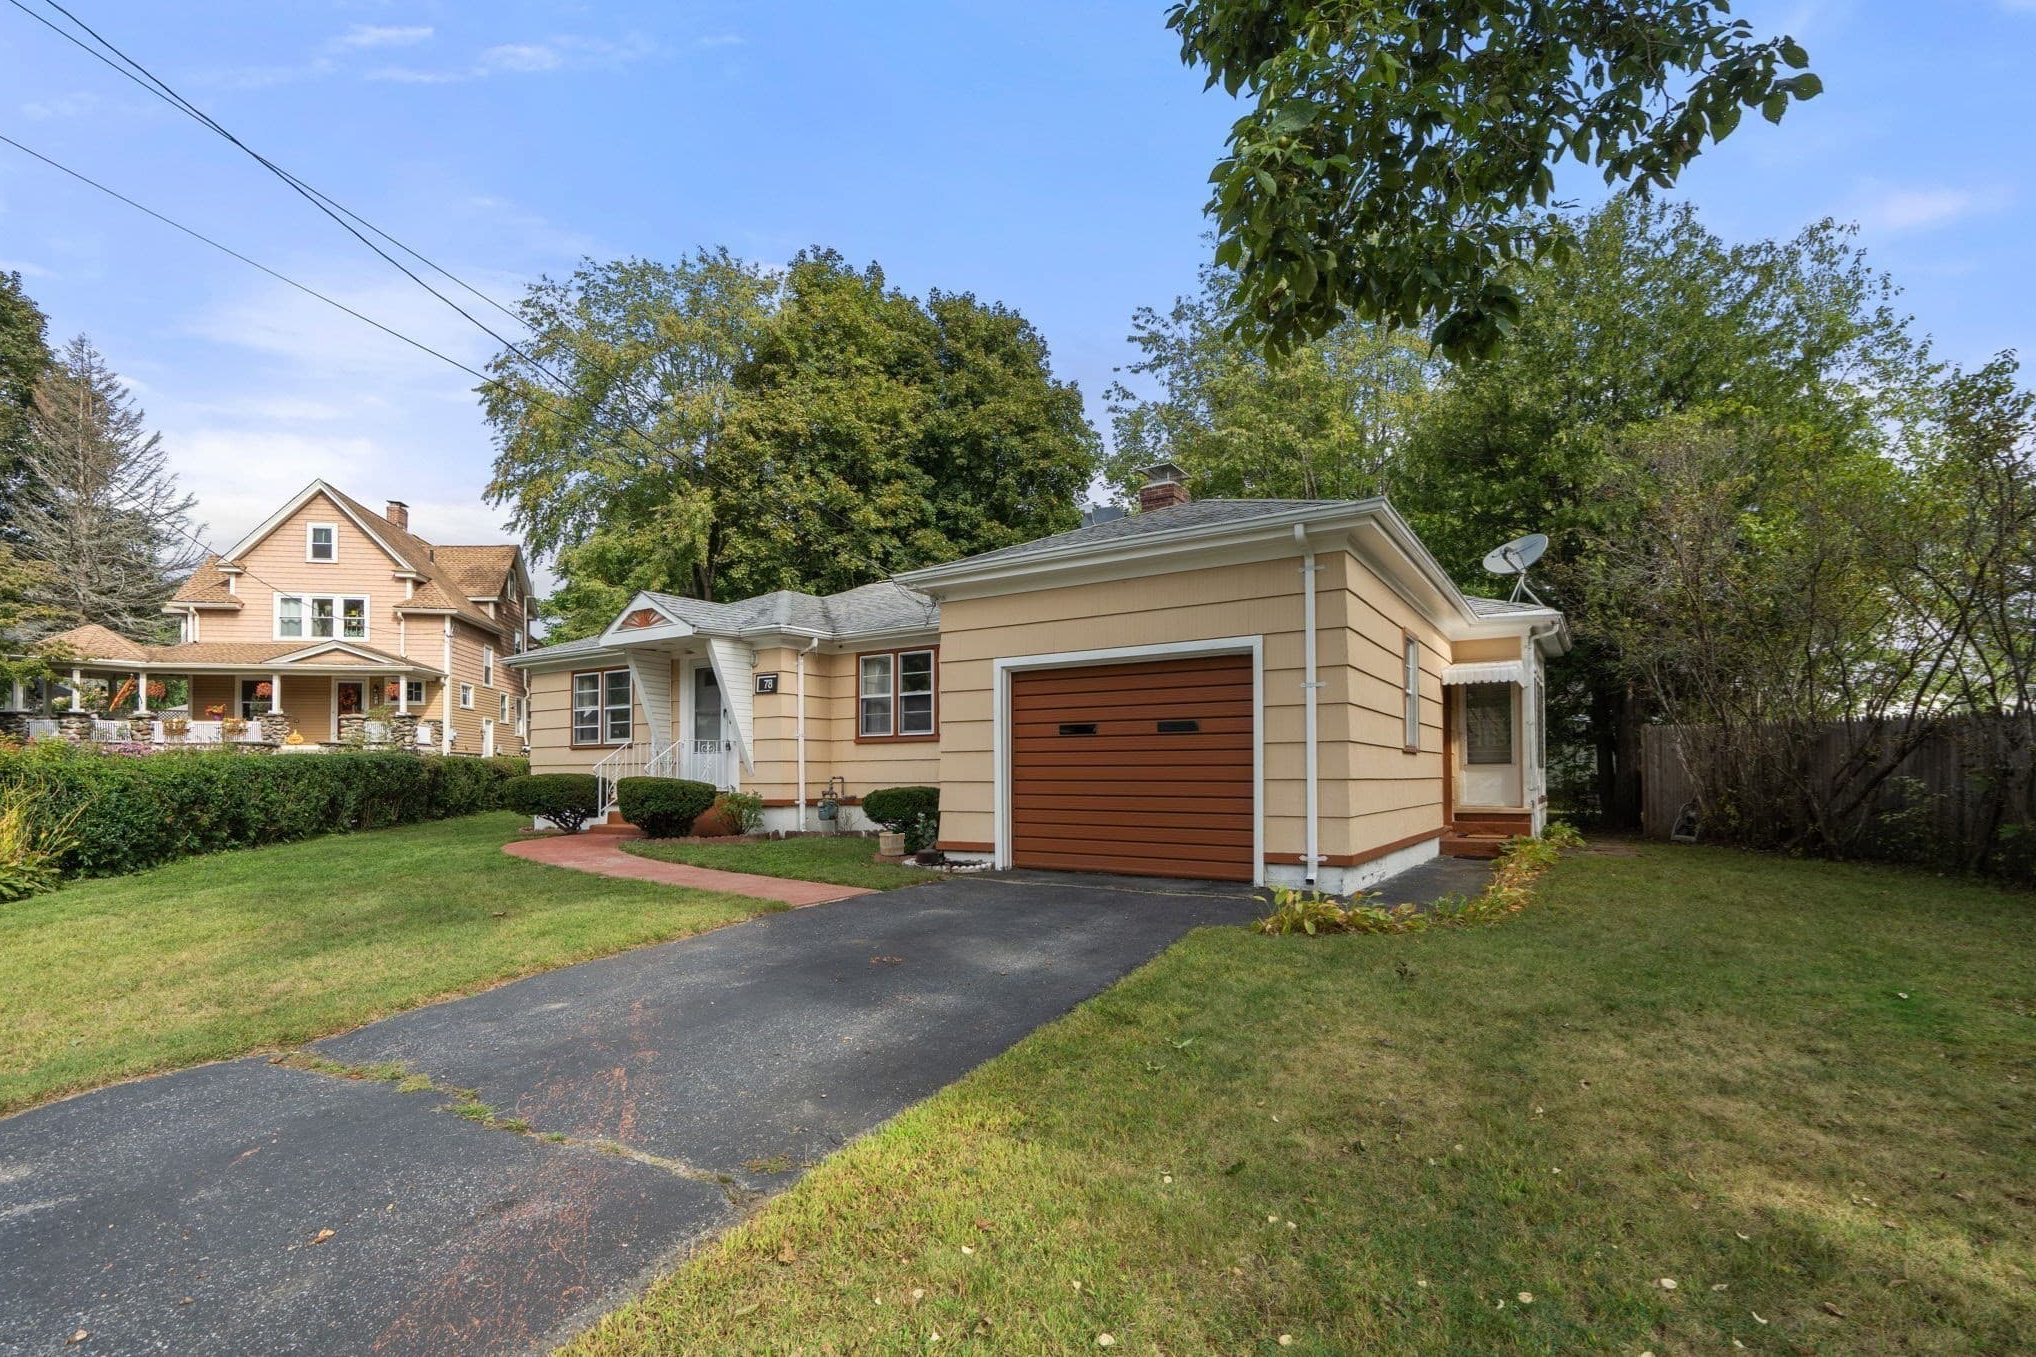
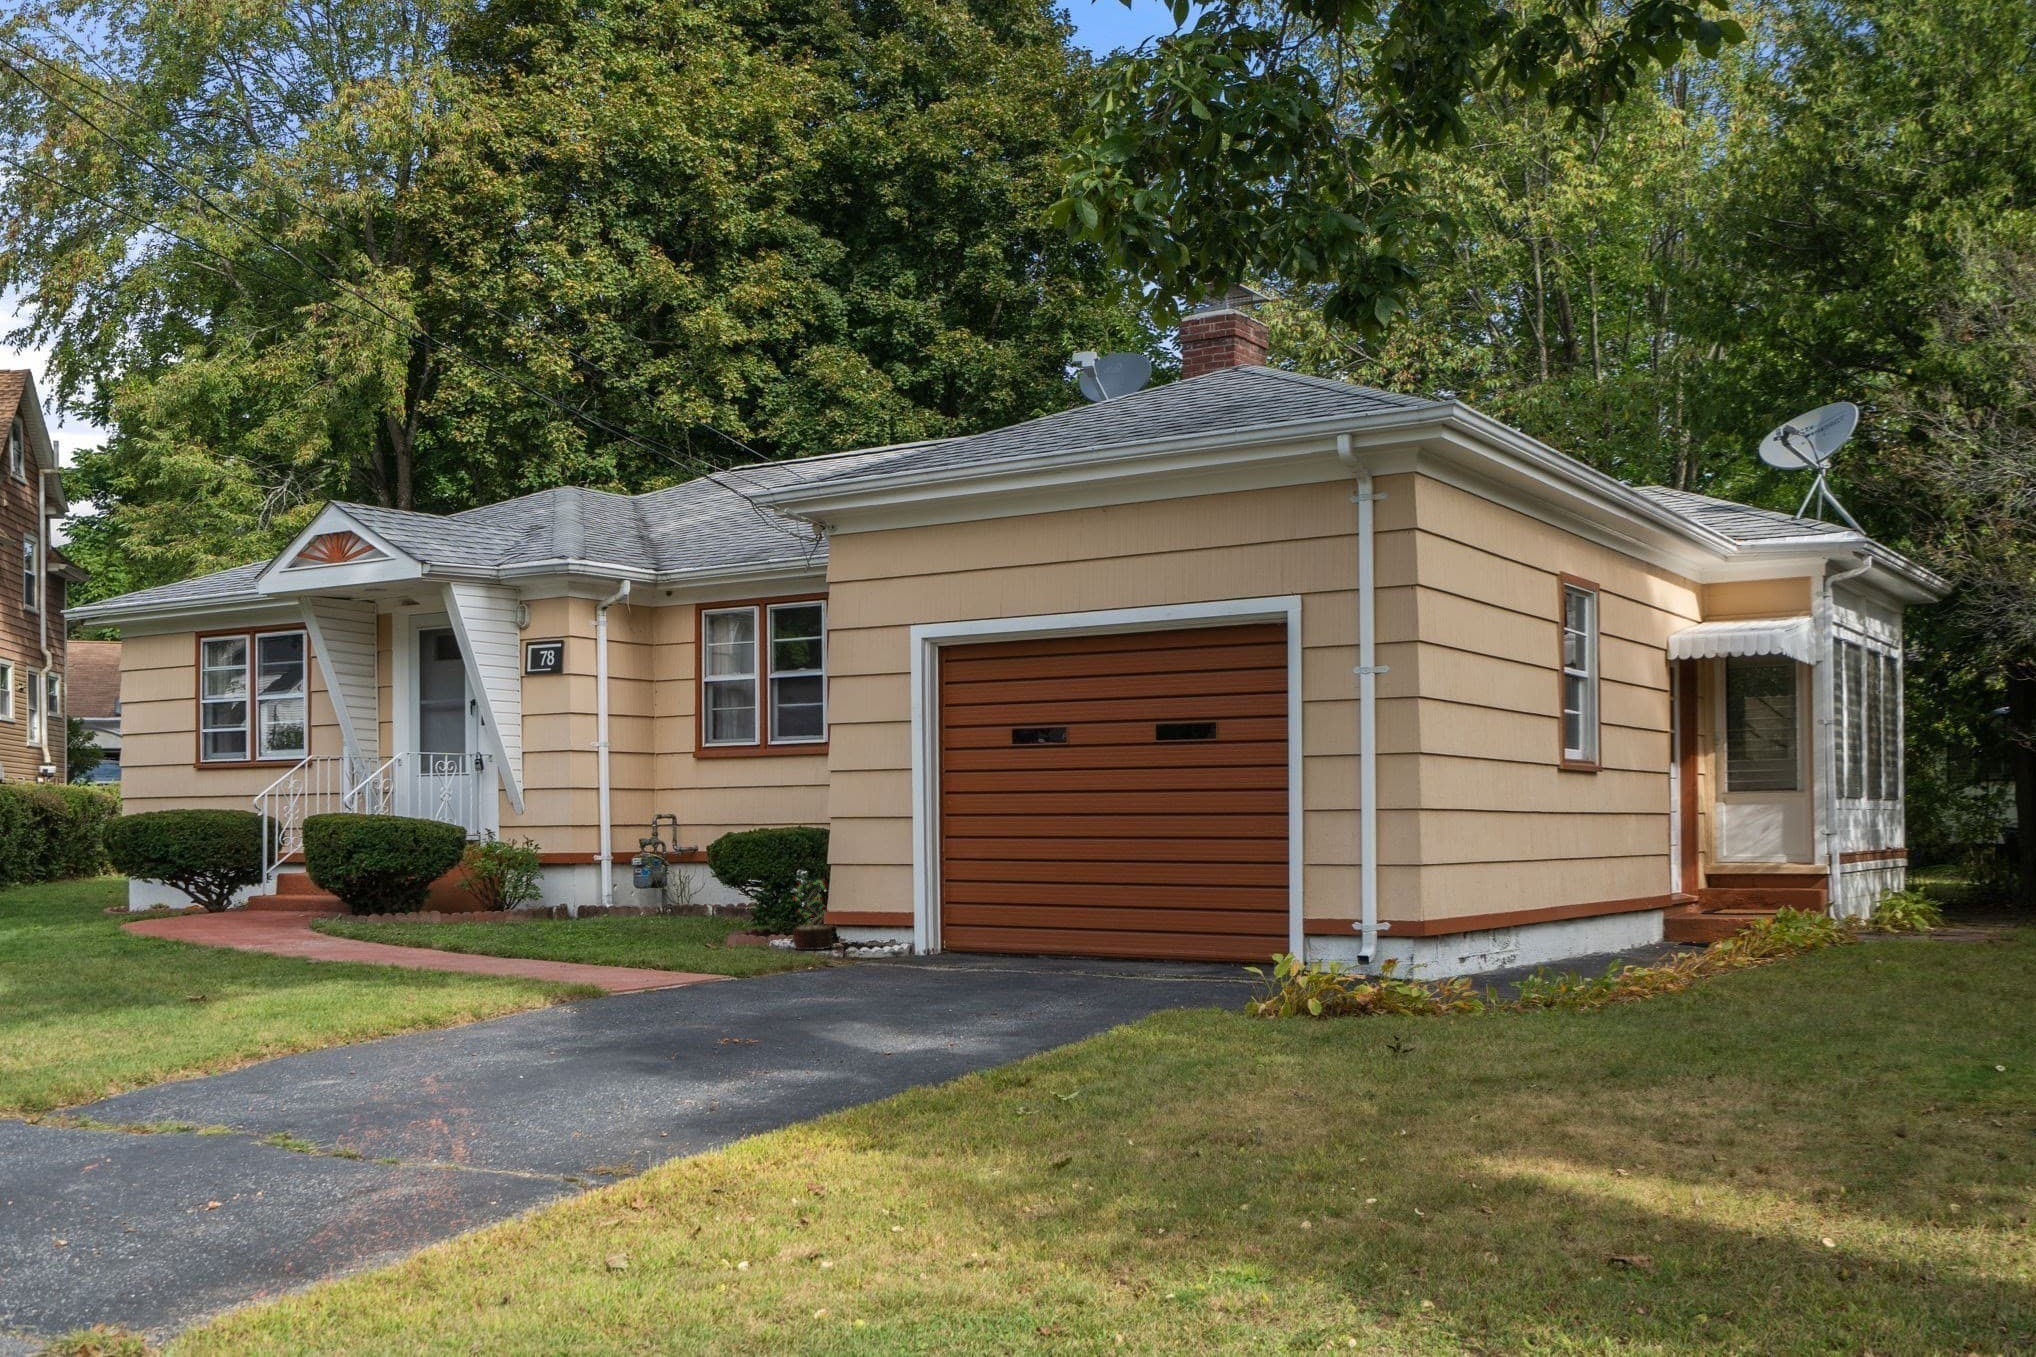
wooden bucket: present [879,832,907,856] -> none [735,900,781,938]

